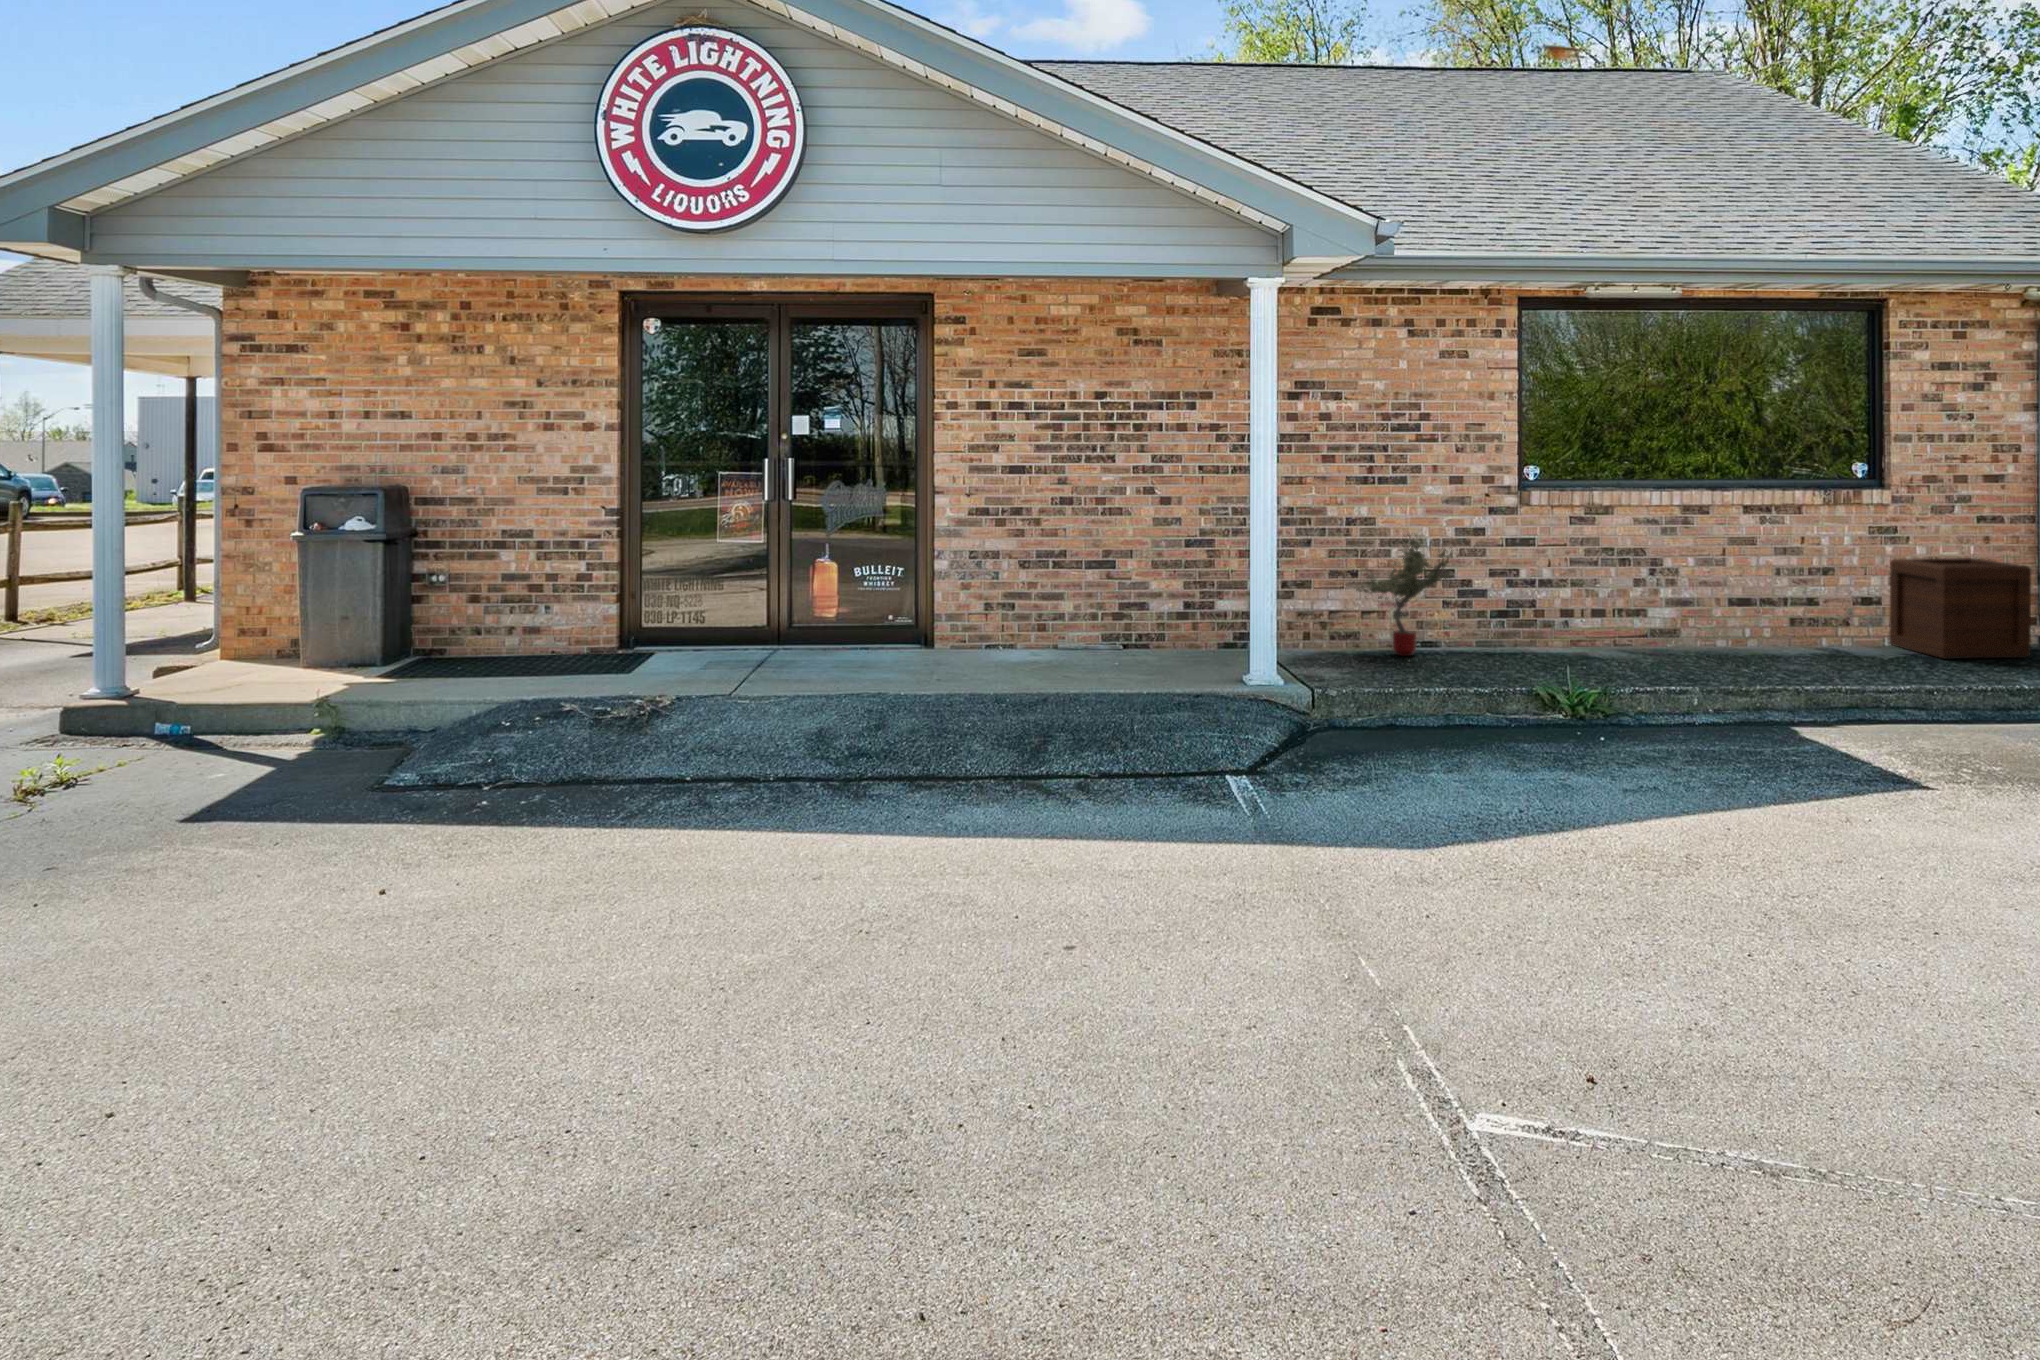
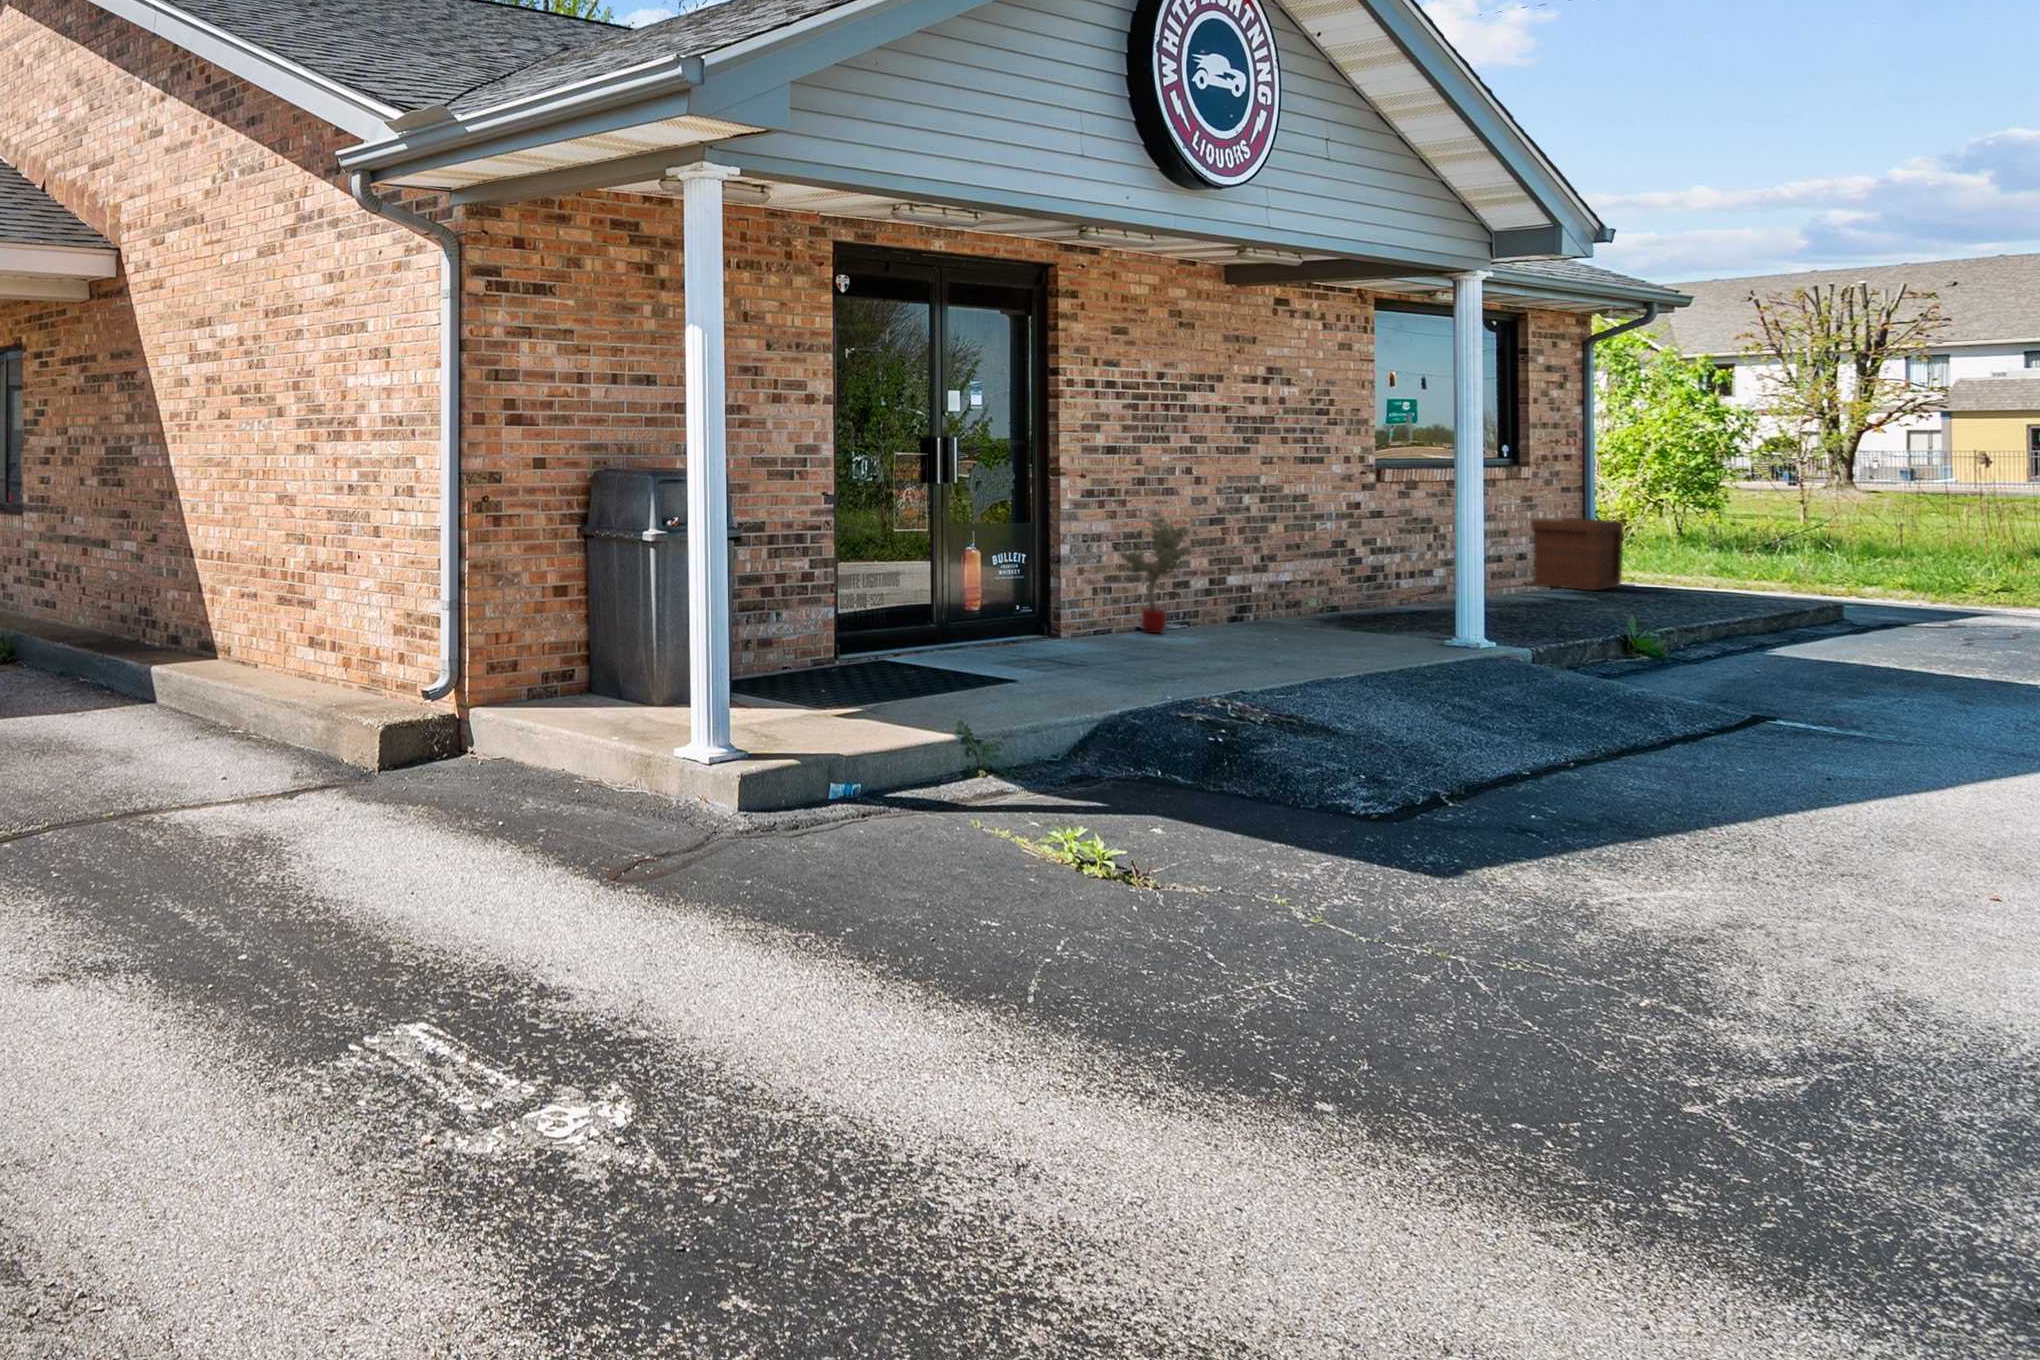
potted tree: present [1356,534,1453,656] -> present [1116,513,1191,633]

